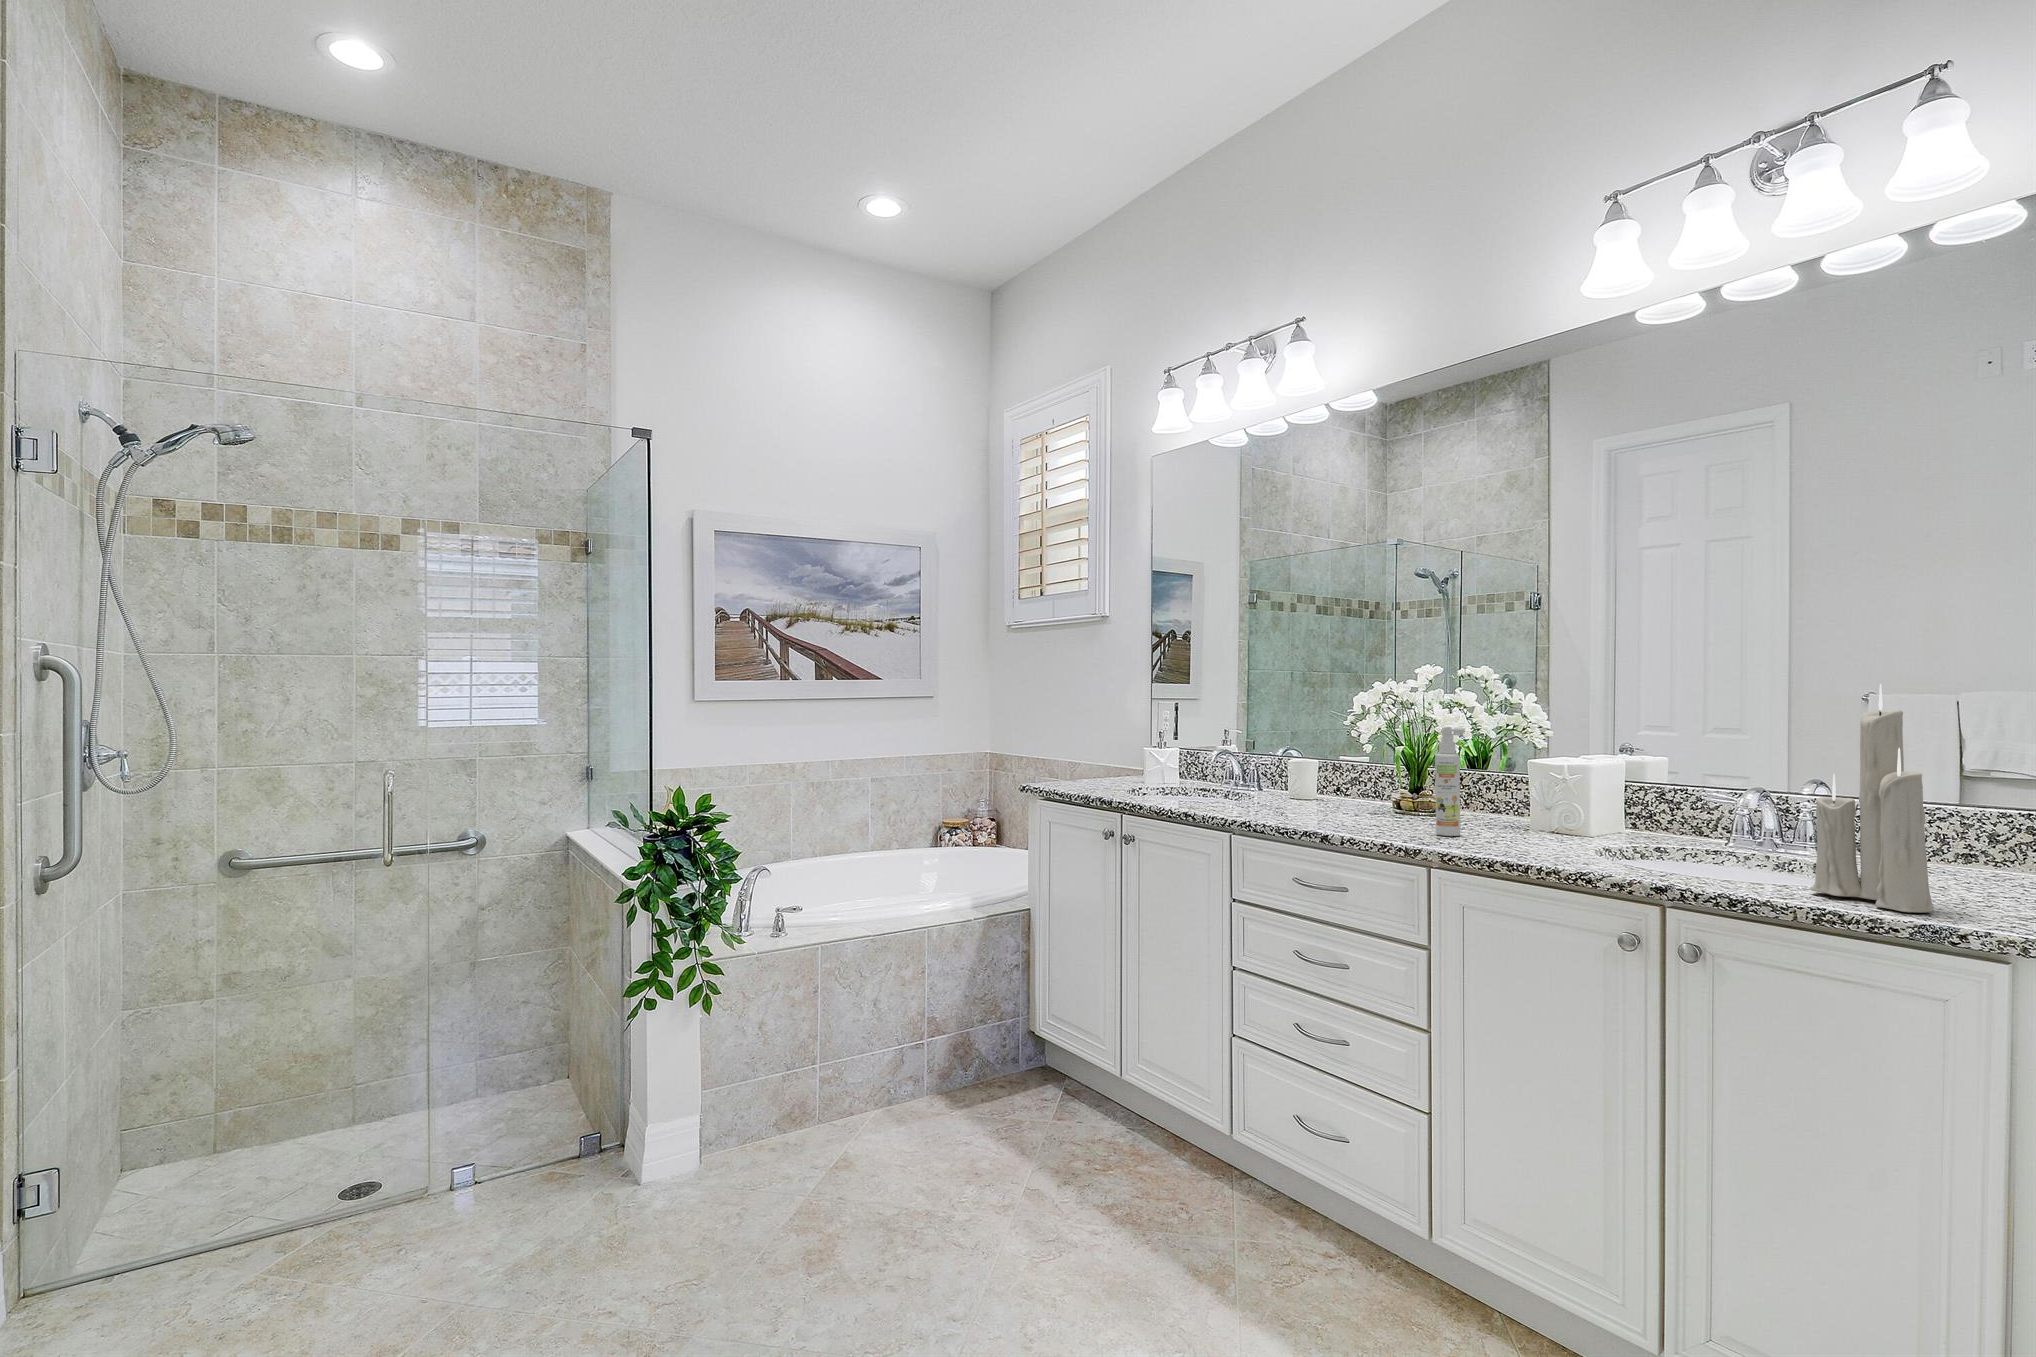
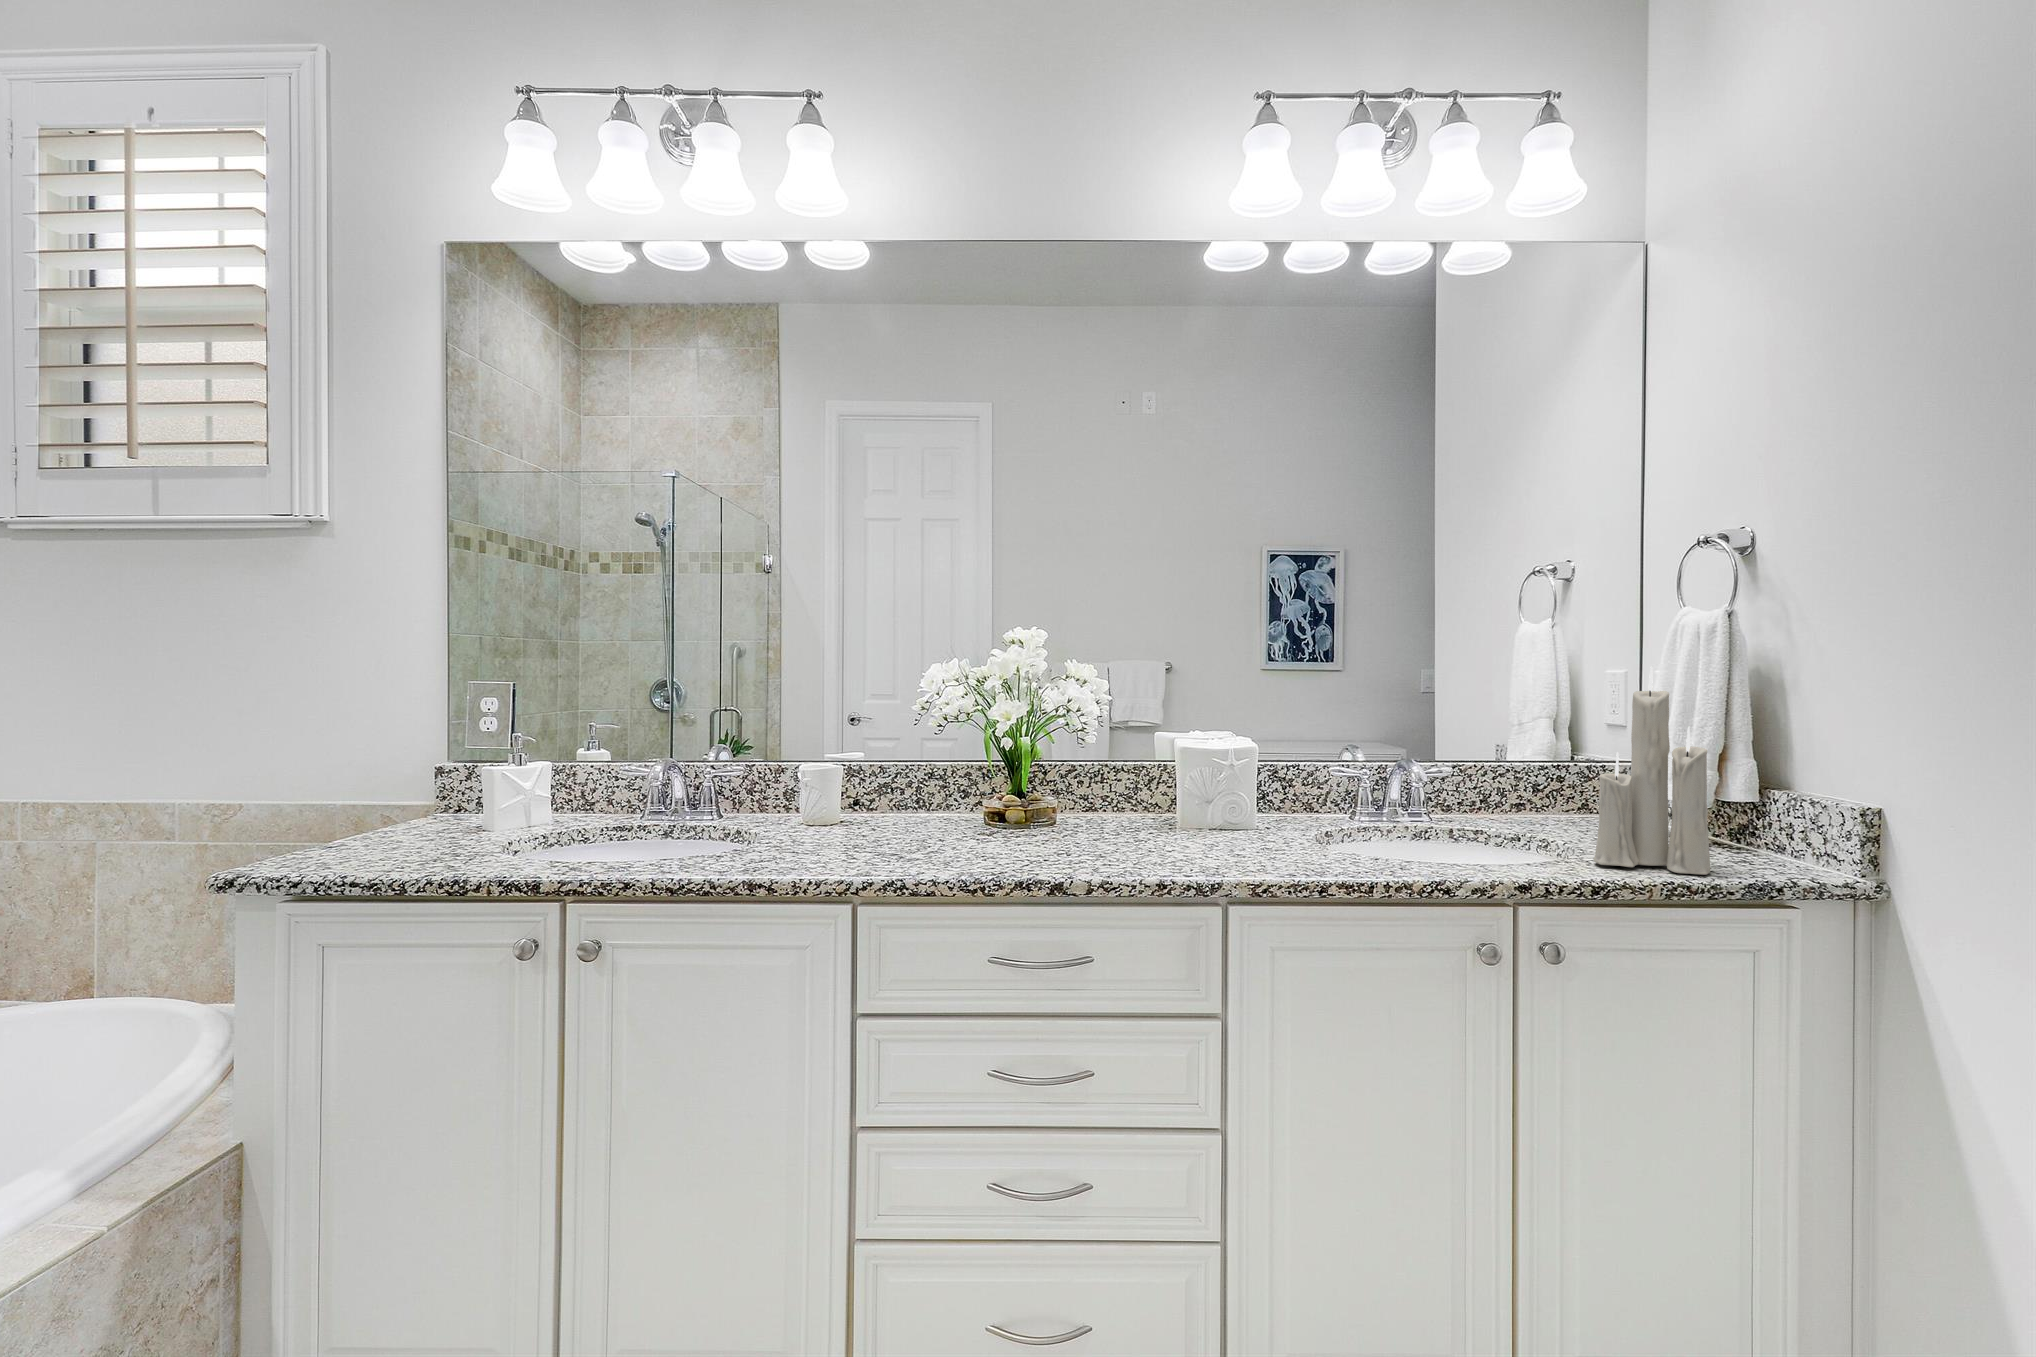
spray bottle: present [1435,727,1465,836] -> none [1147,720,1179,854]

